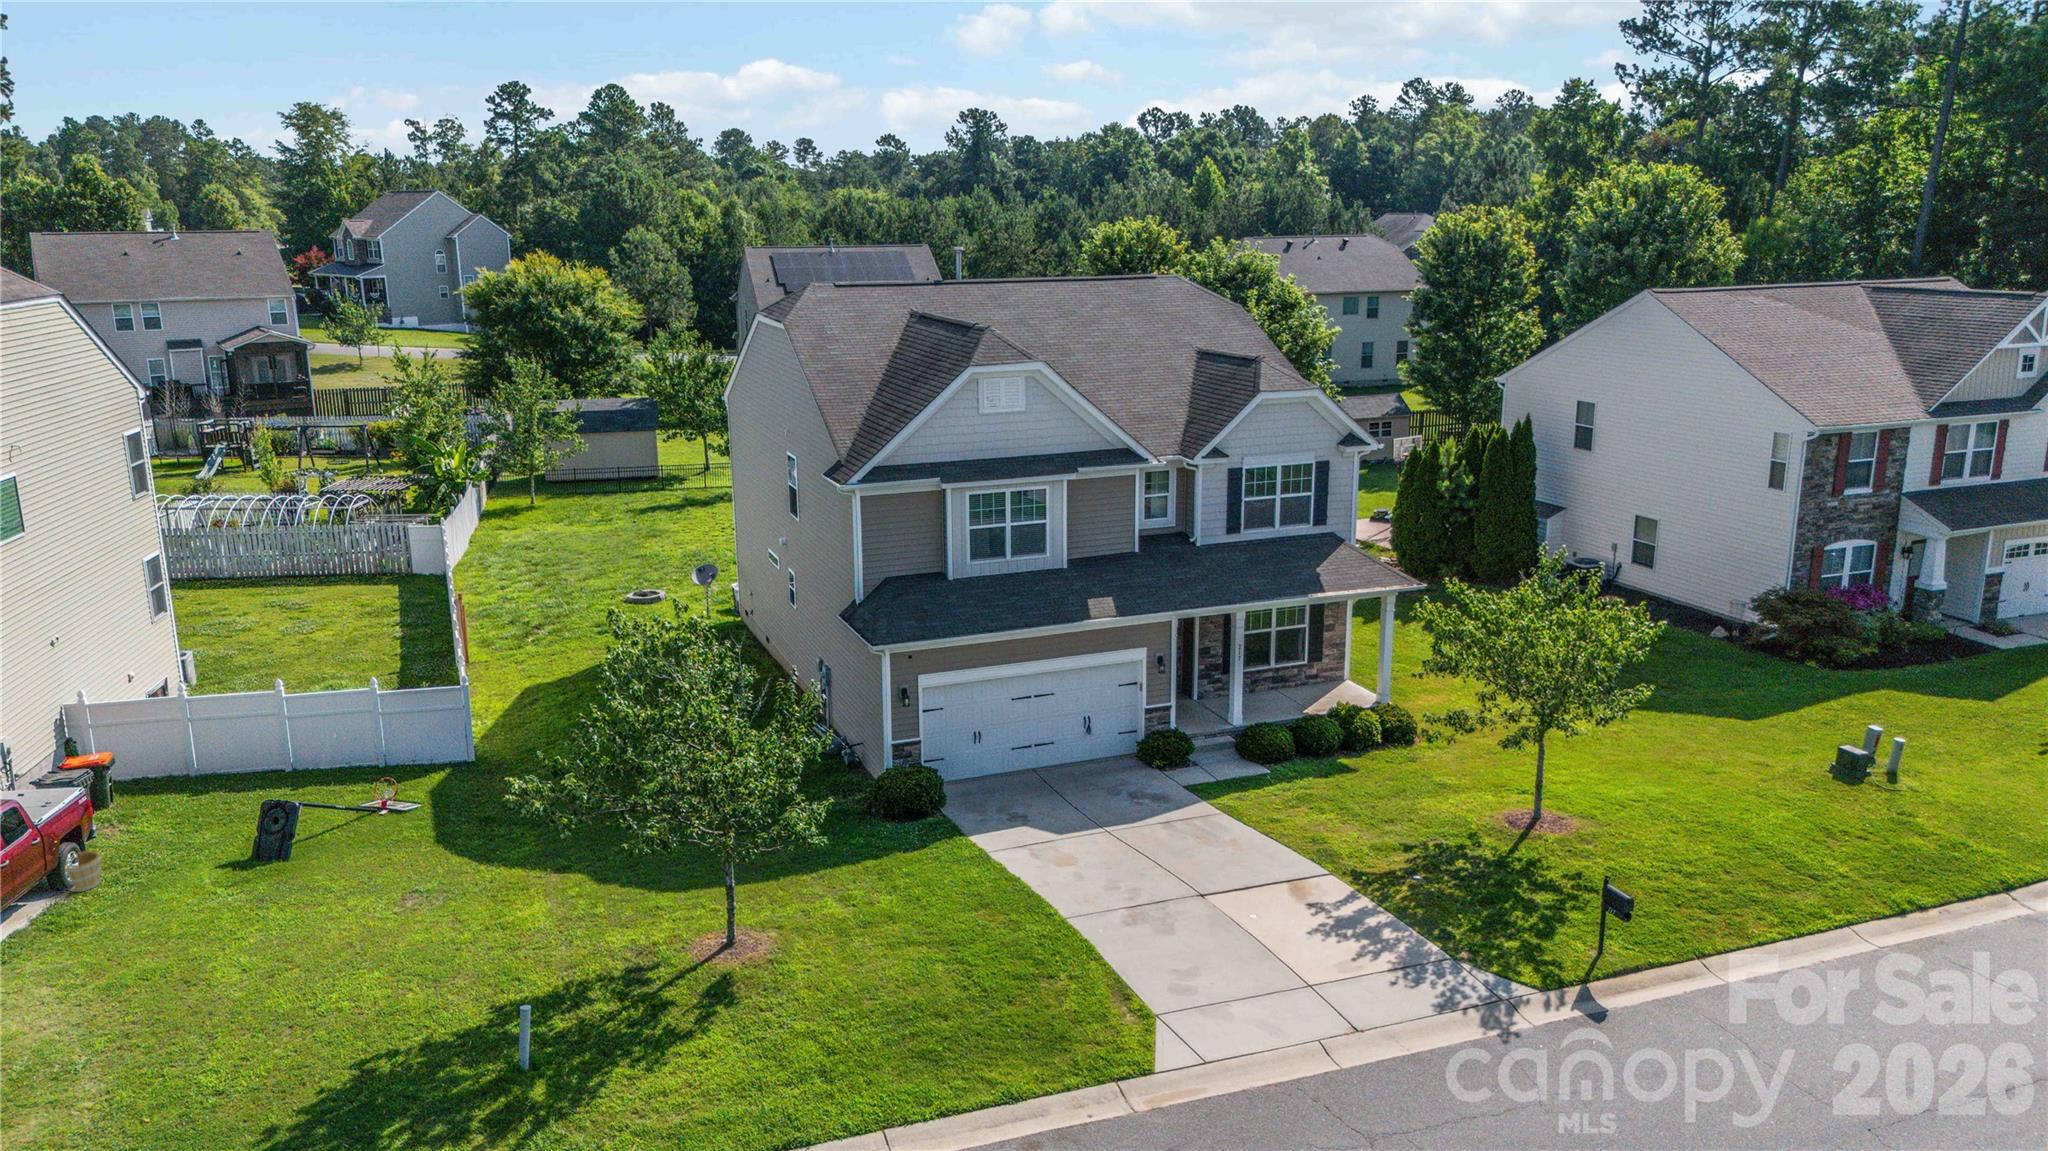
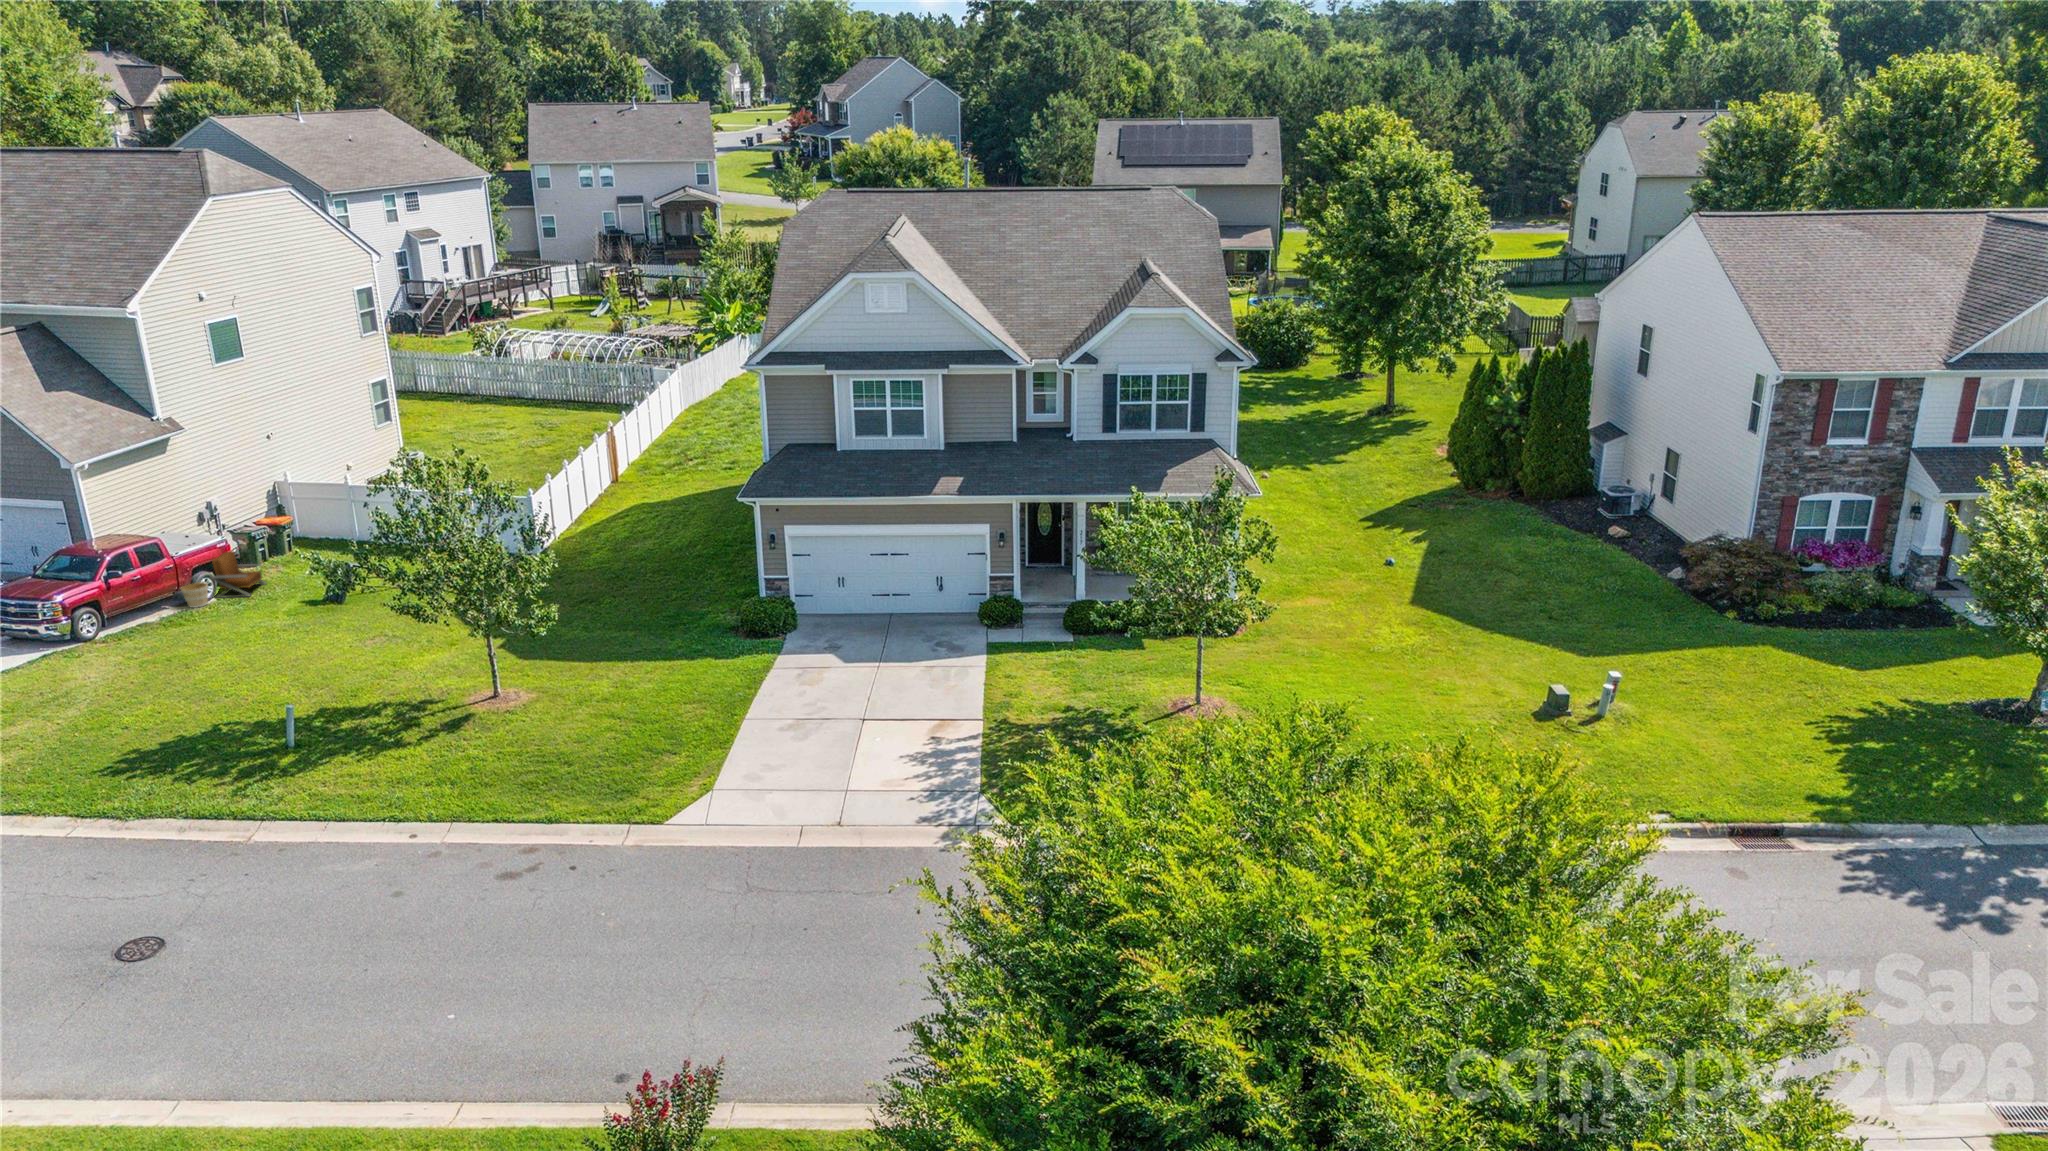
lounge chair: none [97,796,176,870] -> present [211,551,266,598]

